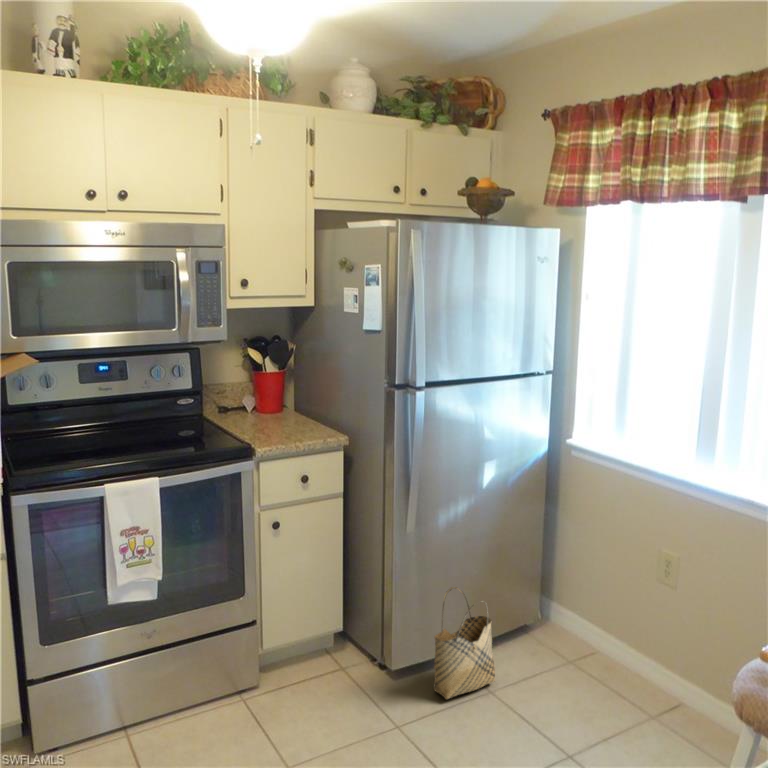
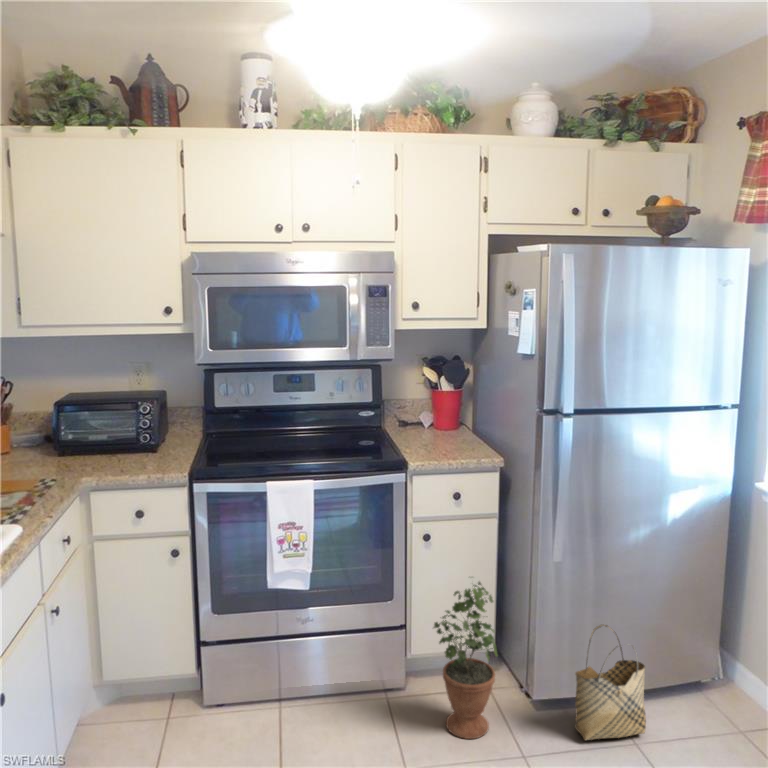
potted plant: none [295,559,362,724] -> present [434,582,497,739]

